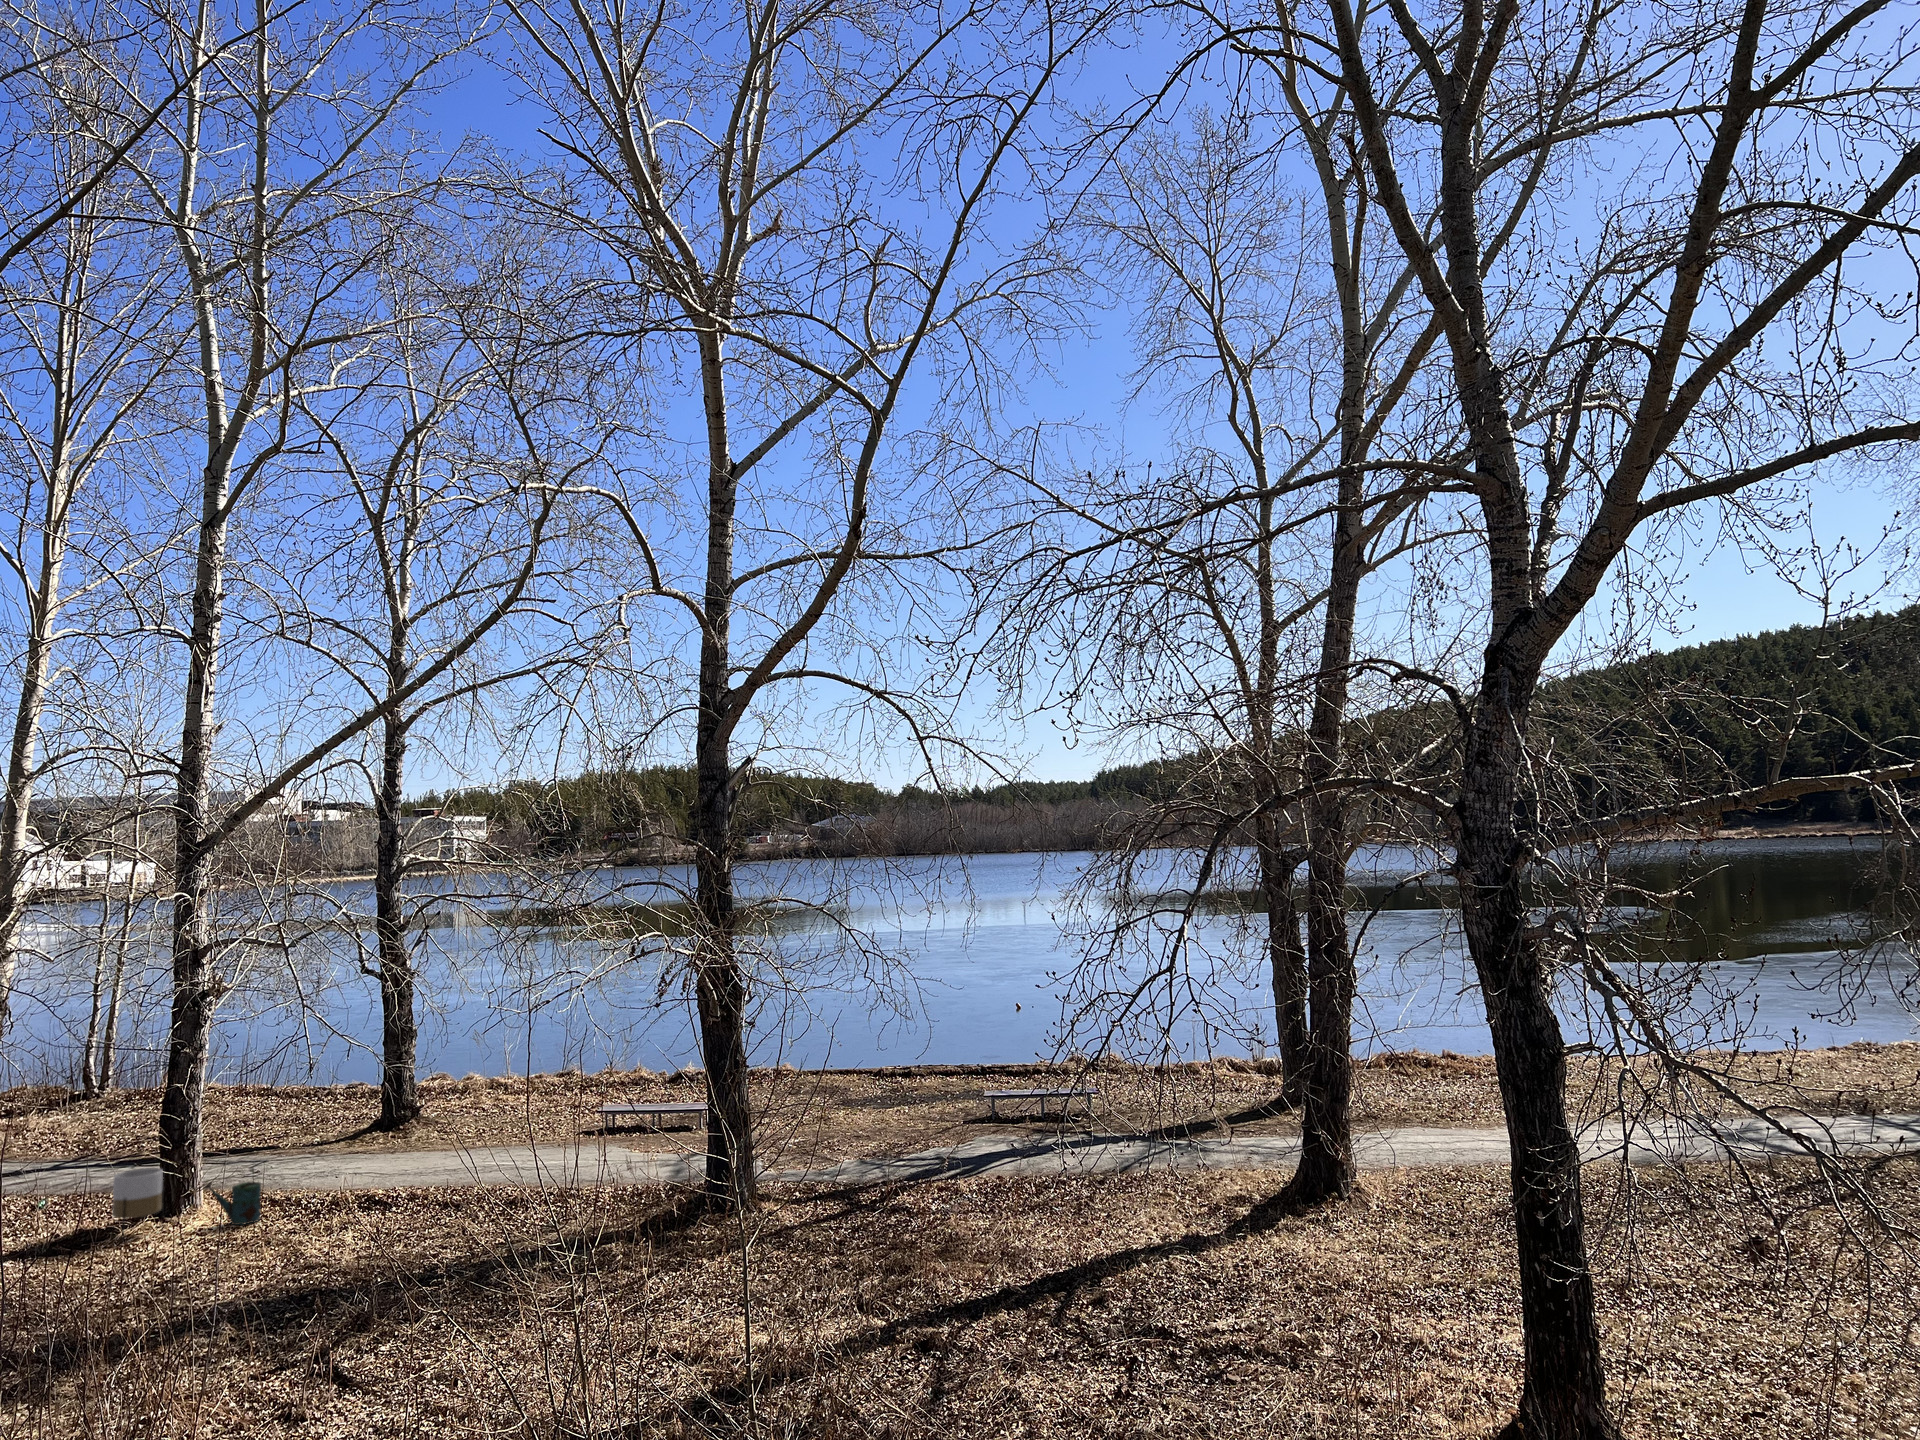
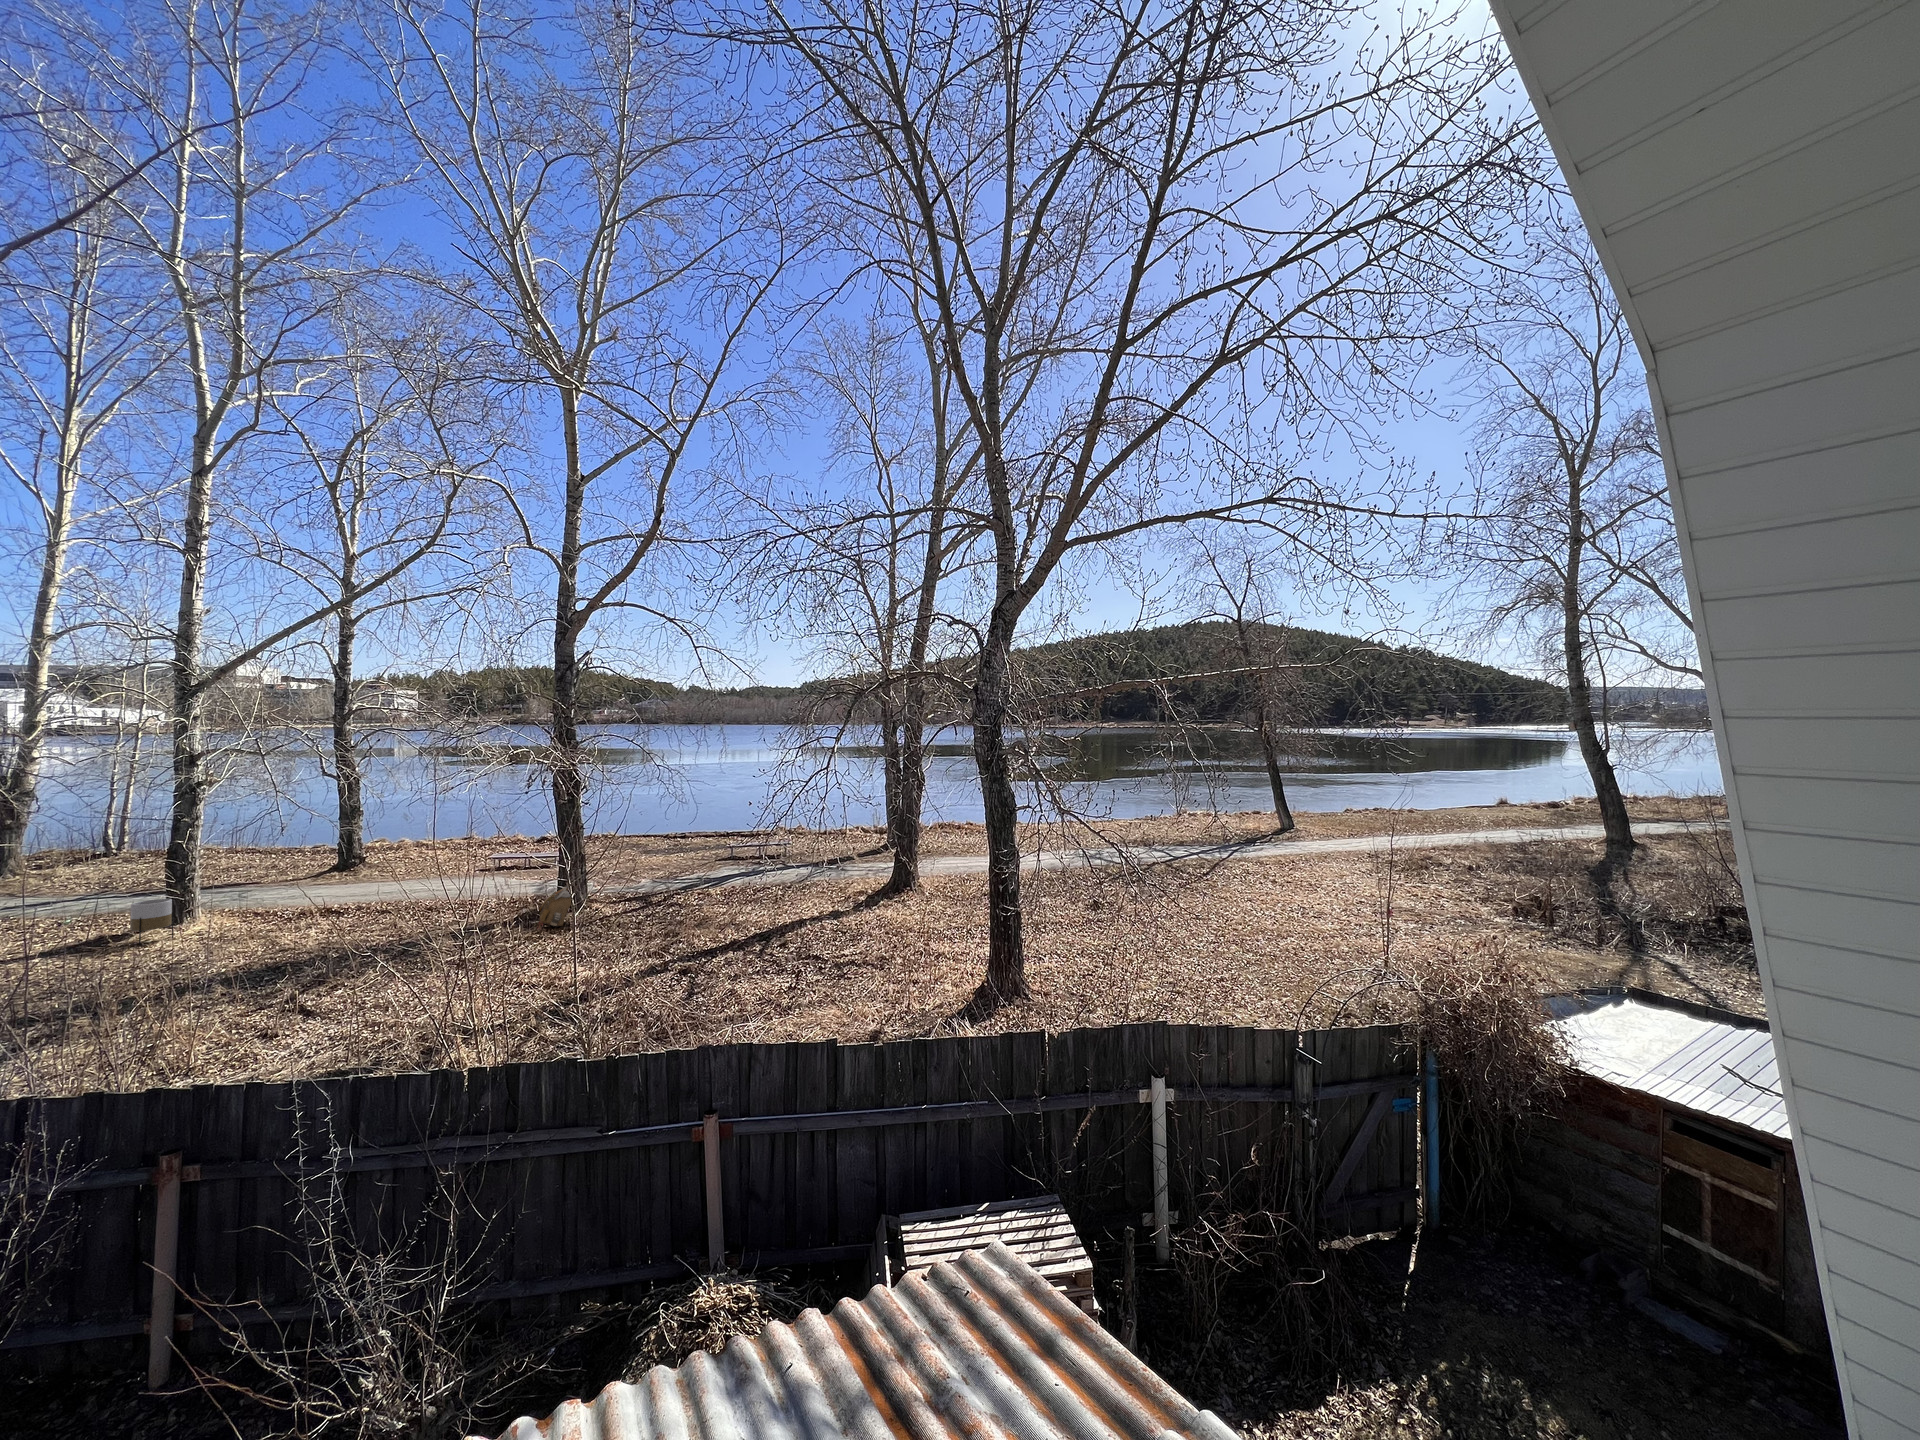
backpack: none [670,1170,728,1249] -> present [537,887,573,929]
watering can: present [204,1182,271,1225] -> none [205,906,260,932]

